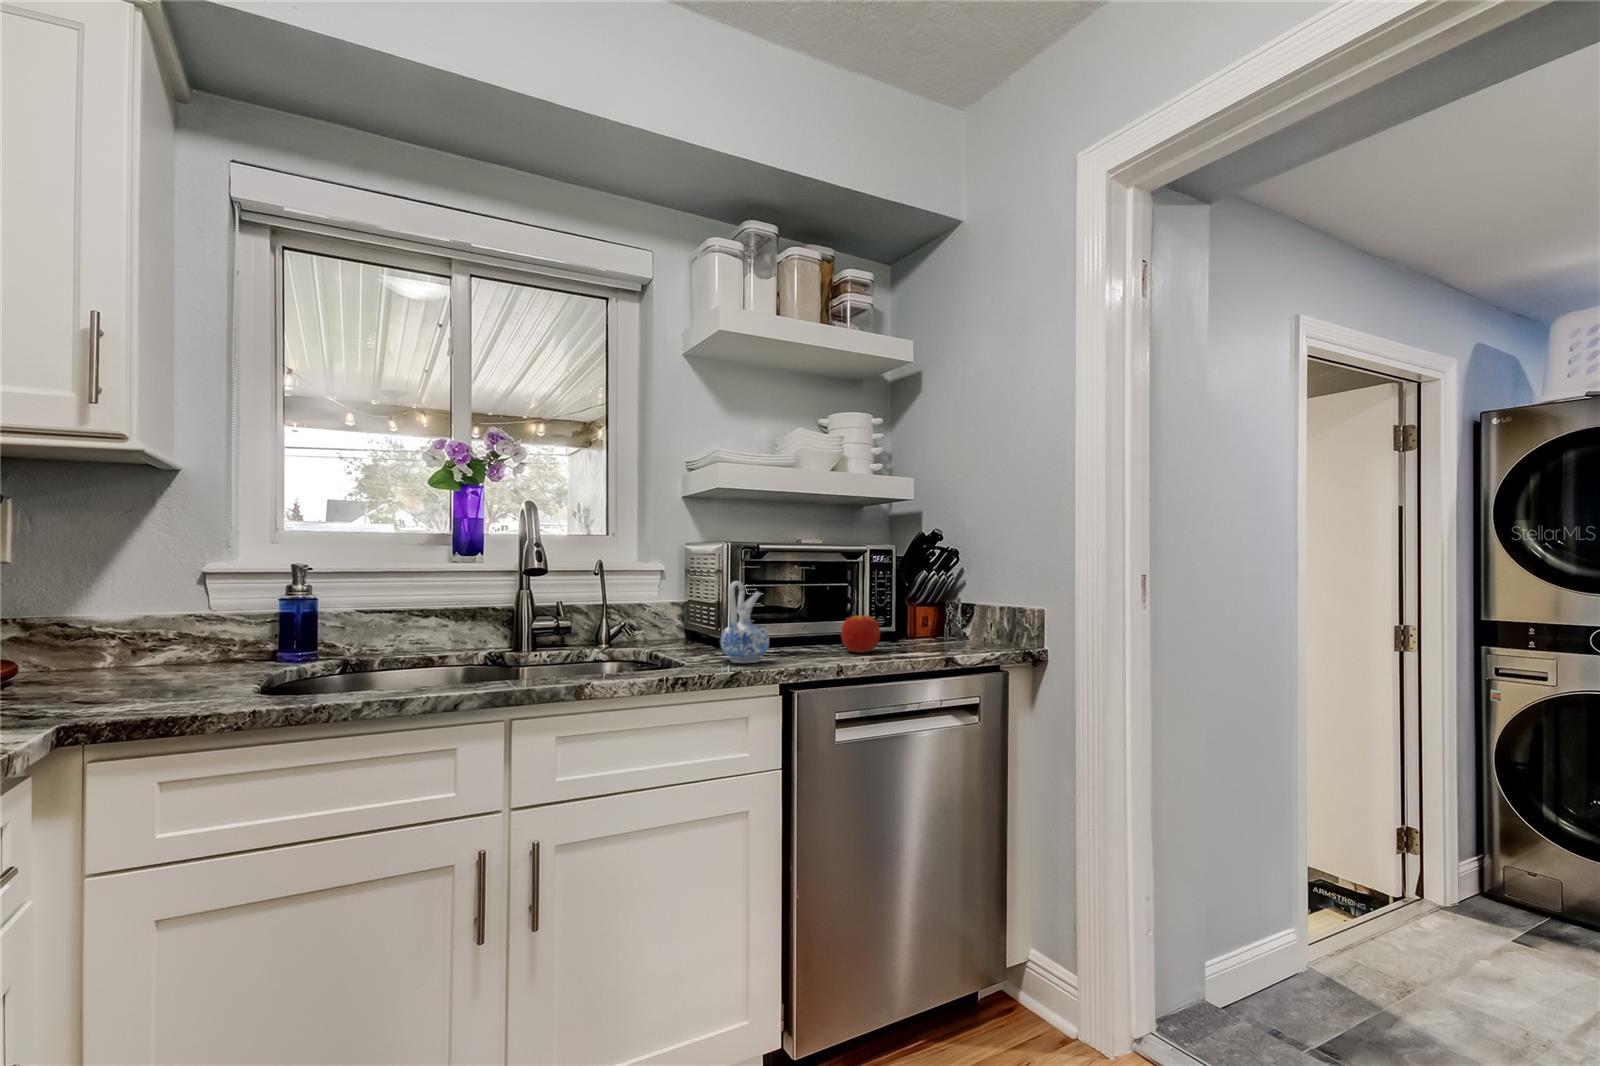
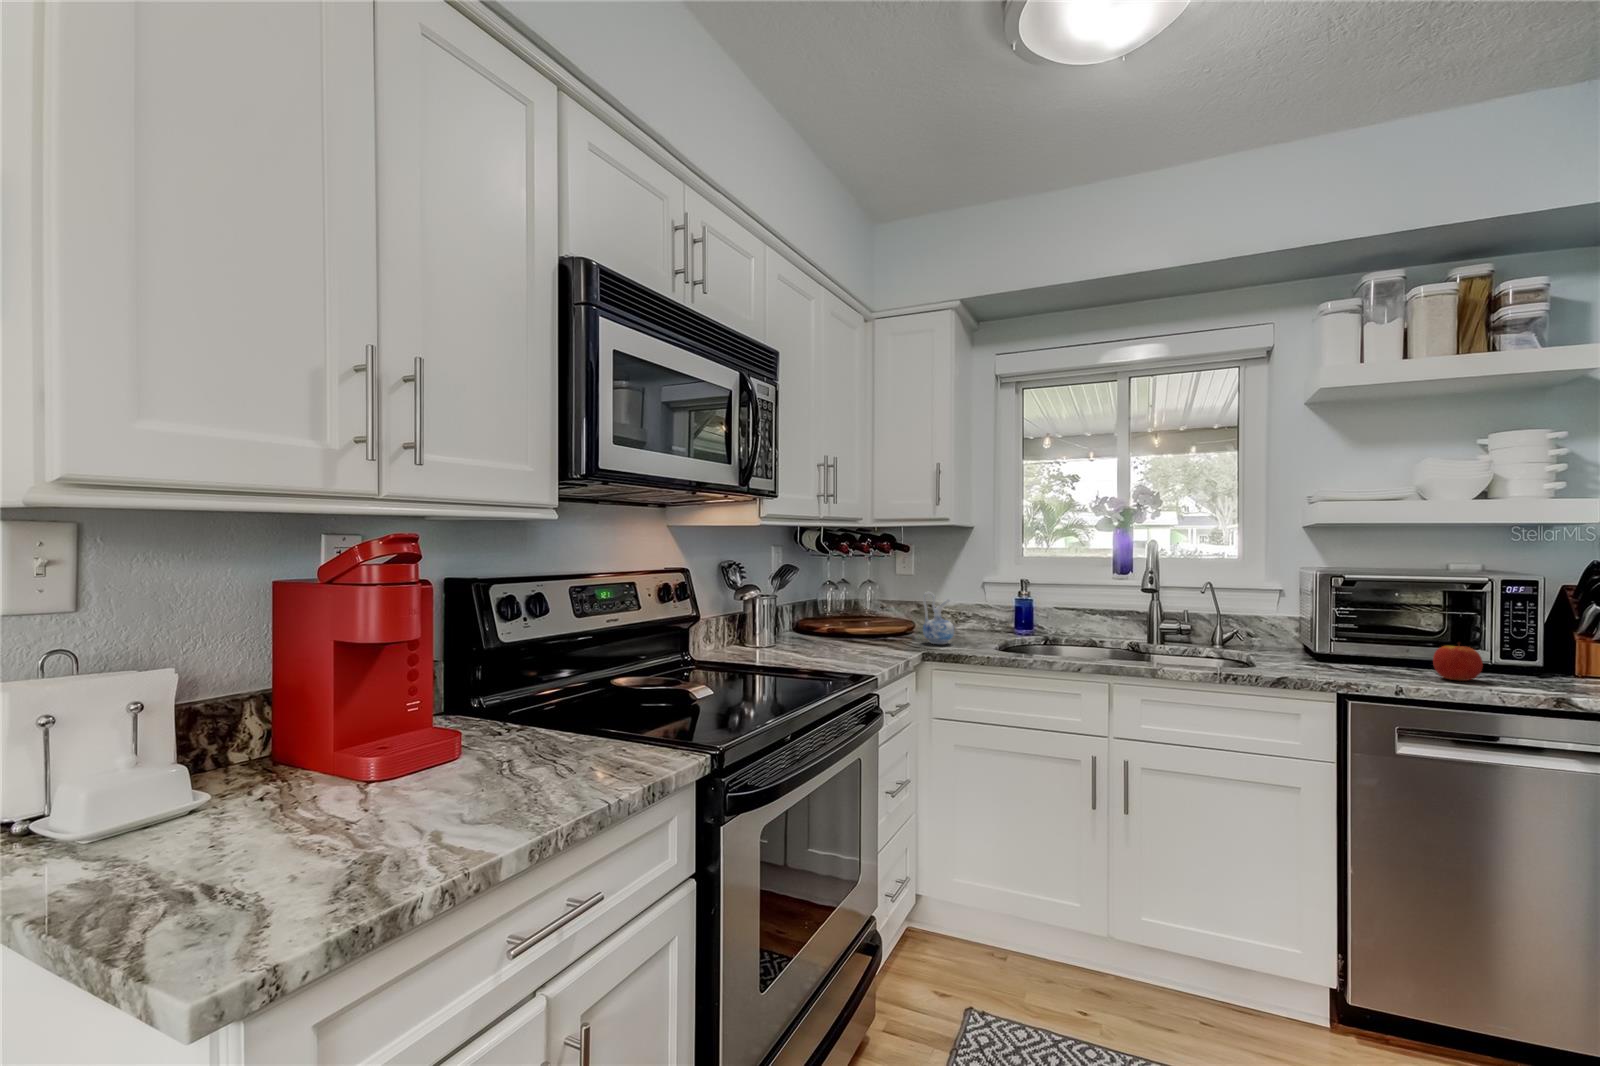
ceramic pitcher: present [720,581,769,663] -> present [923,592,954,644]

